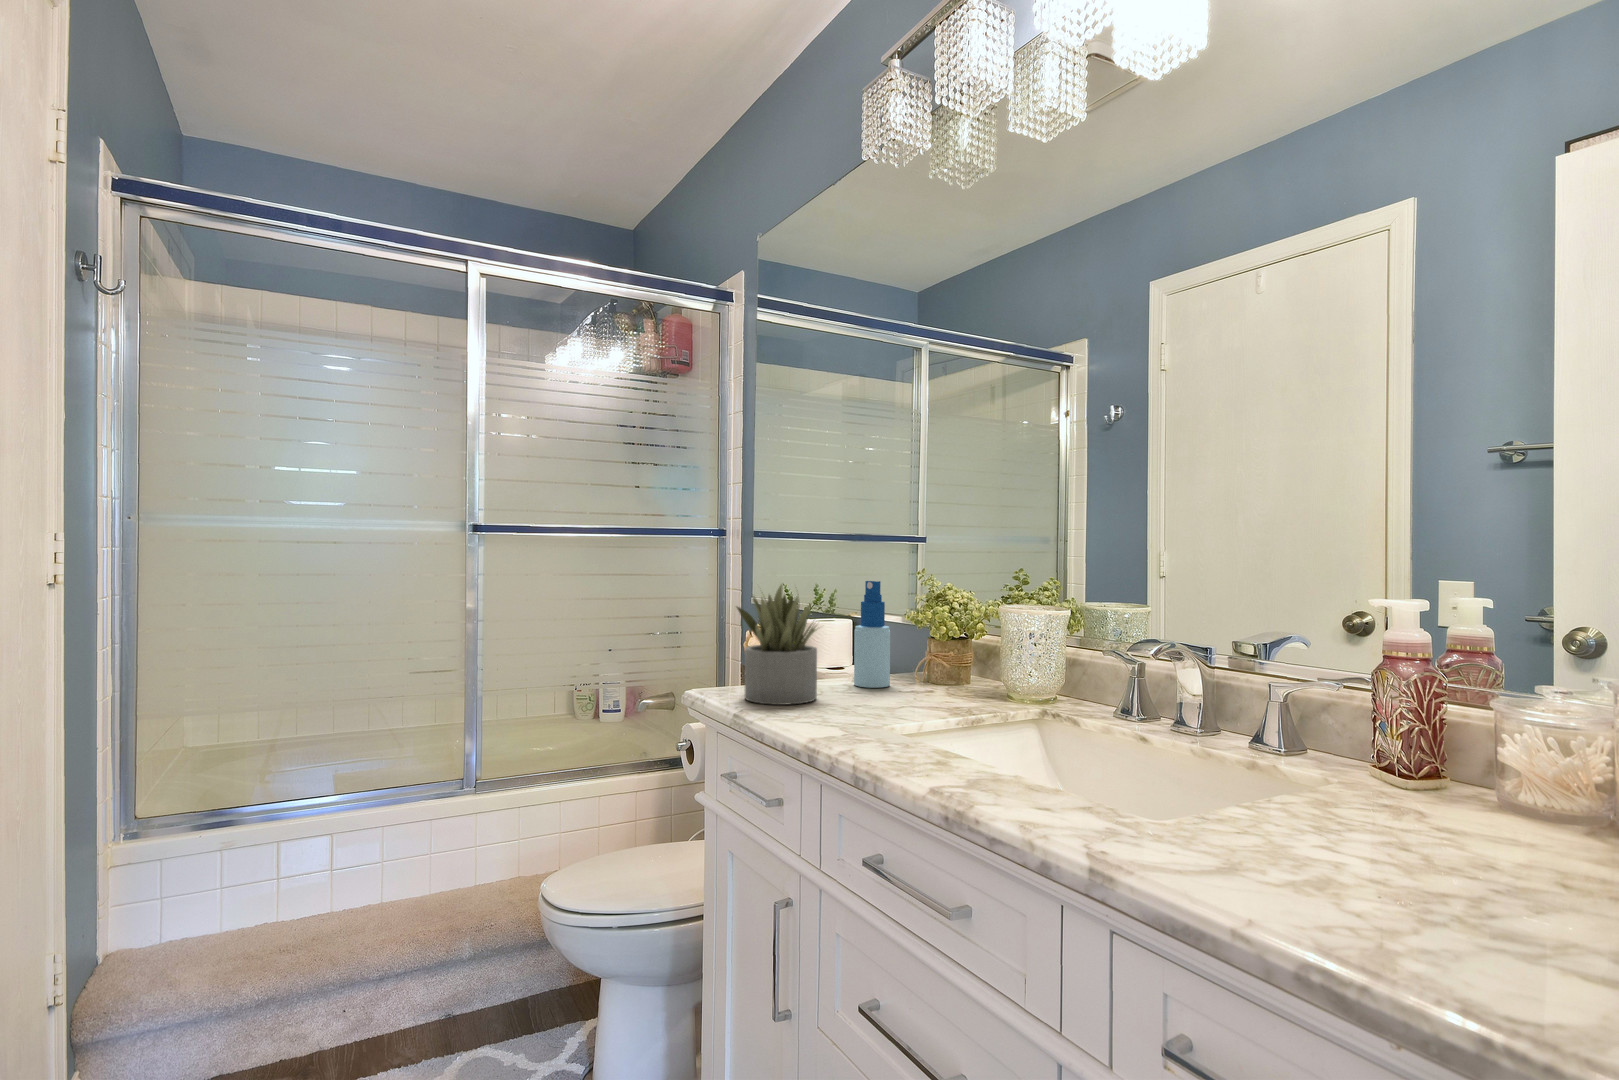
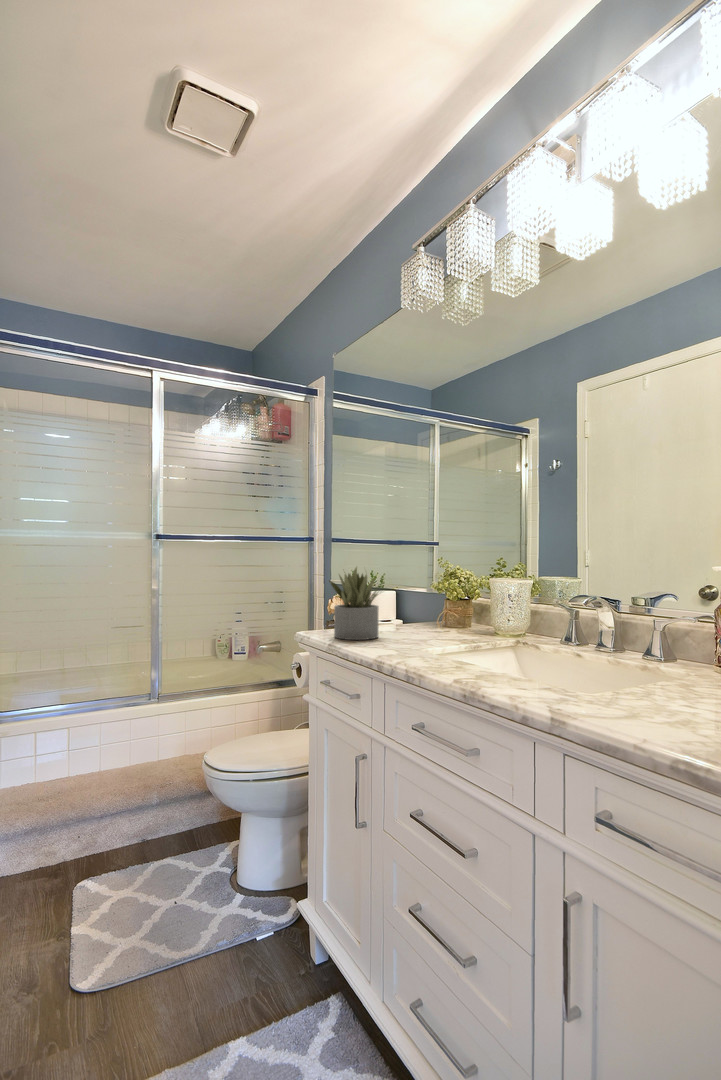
spray bottle: present [854,581,890,688] -> none [400,566,422,631]

